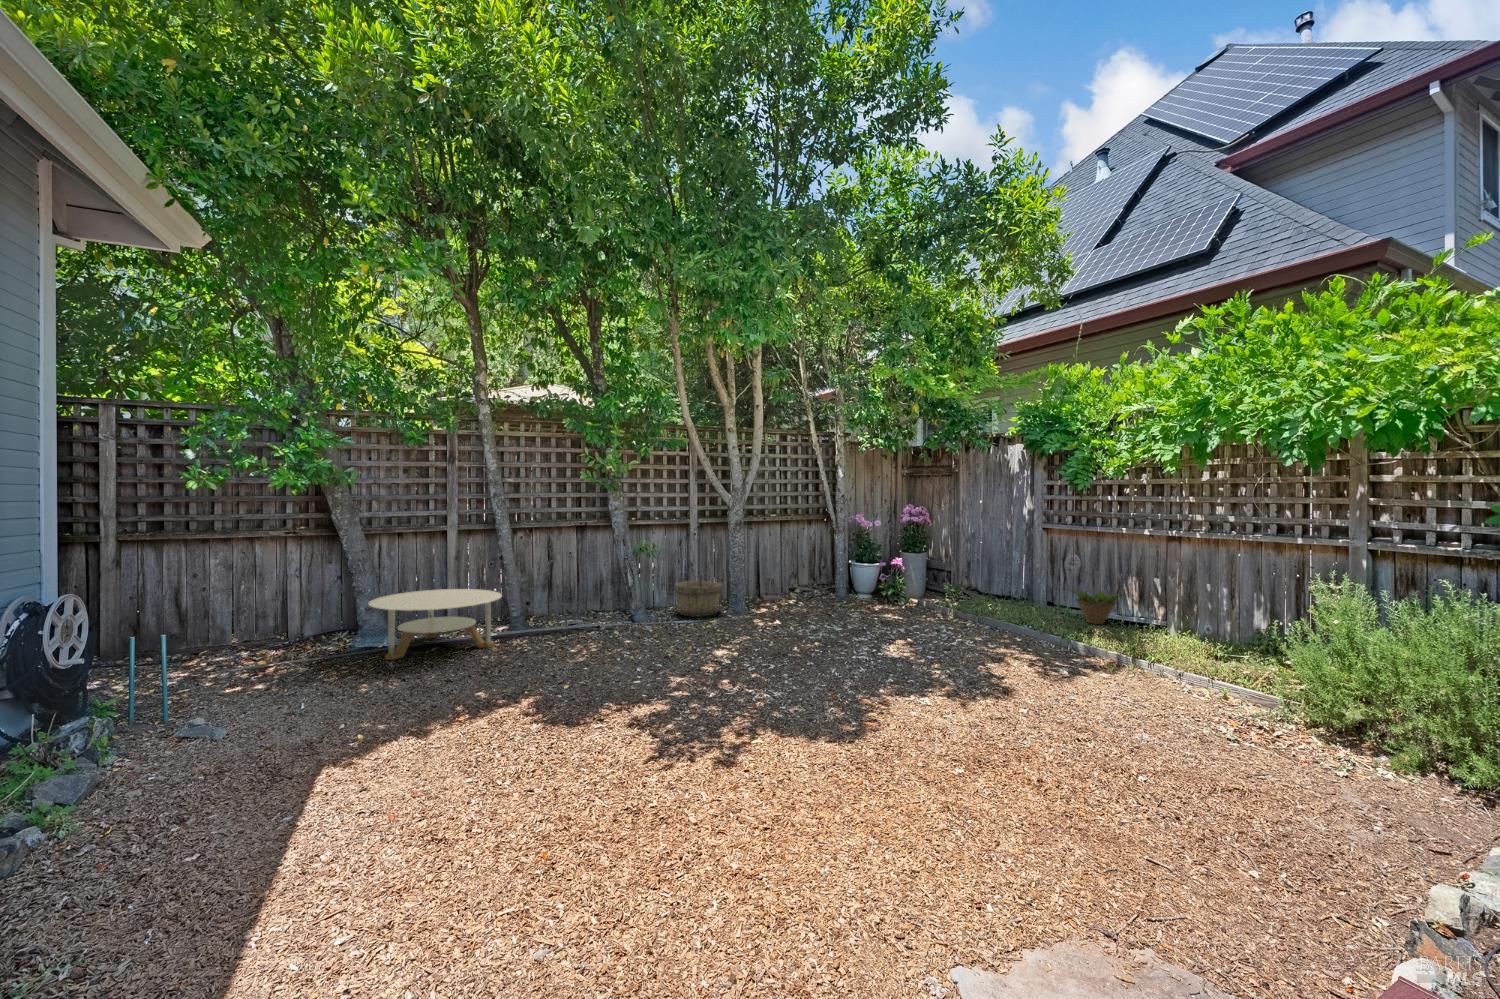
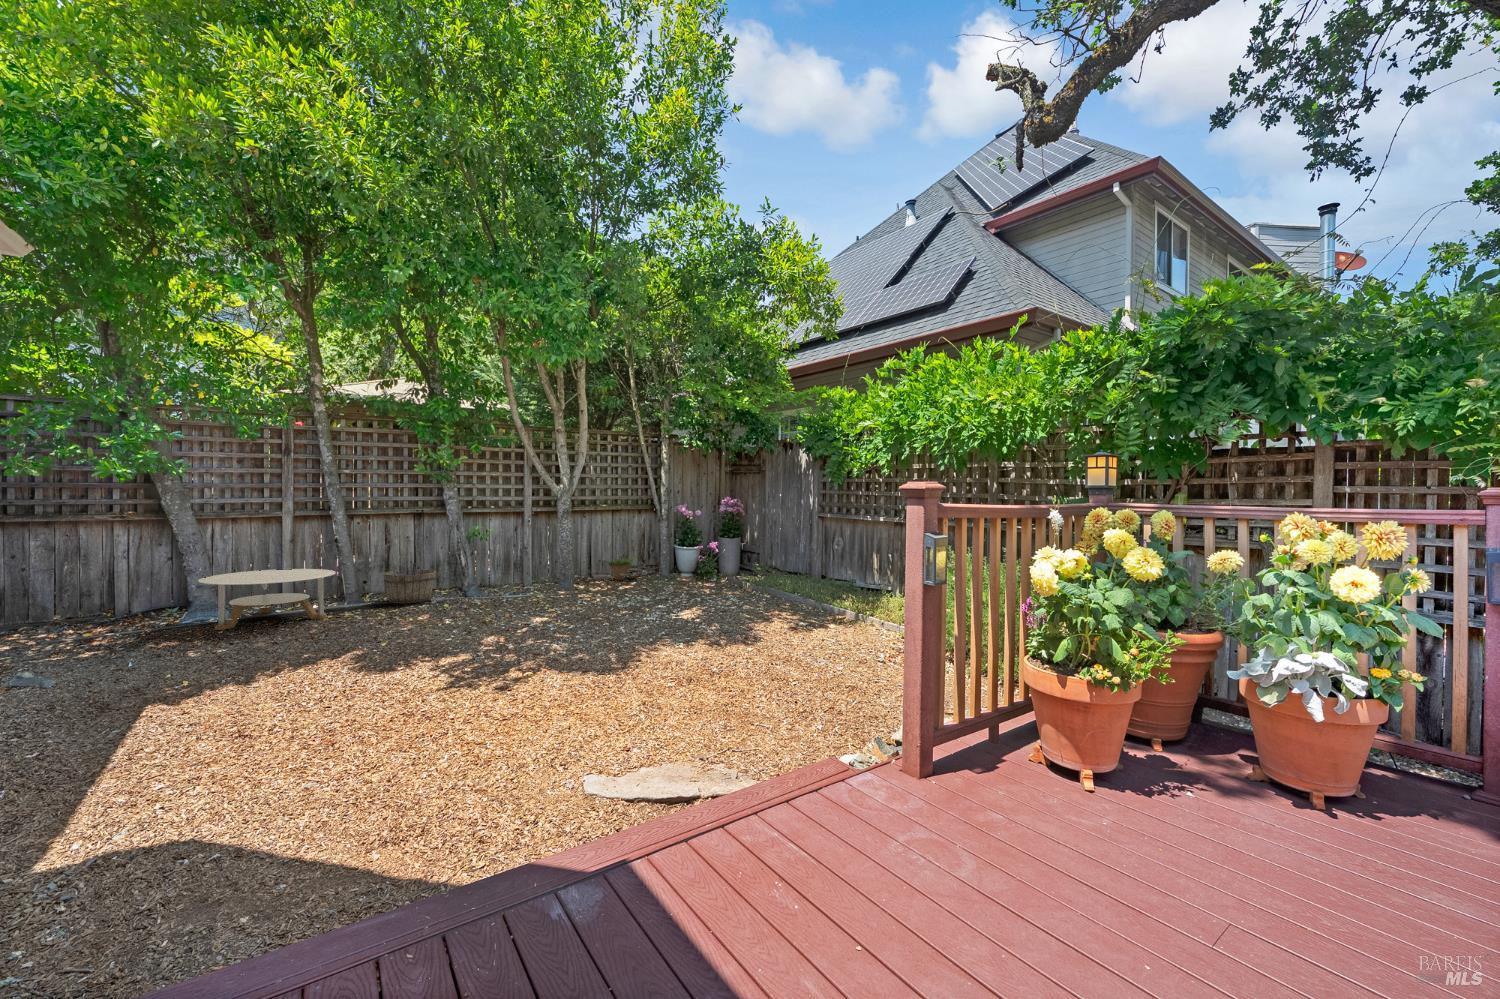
wooden bucket: present [675,577,722,616] -> present [384,561,436,603]
decorative plant: present [1072,590,1125,624] -> present [605,558,633,580]

